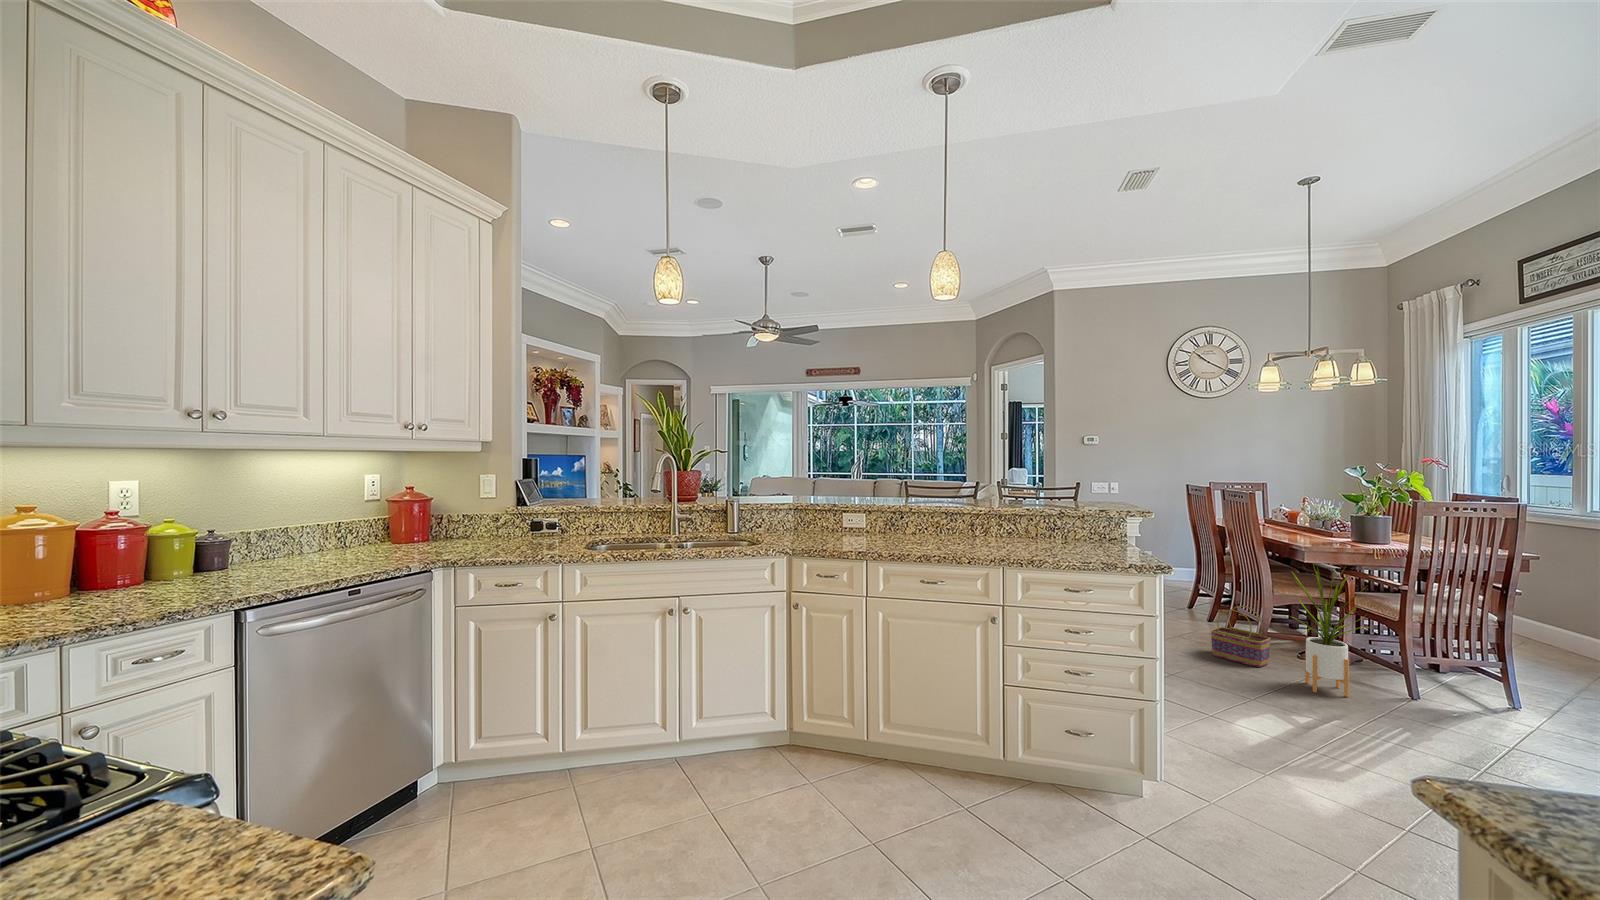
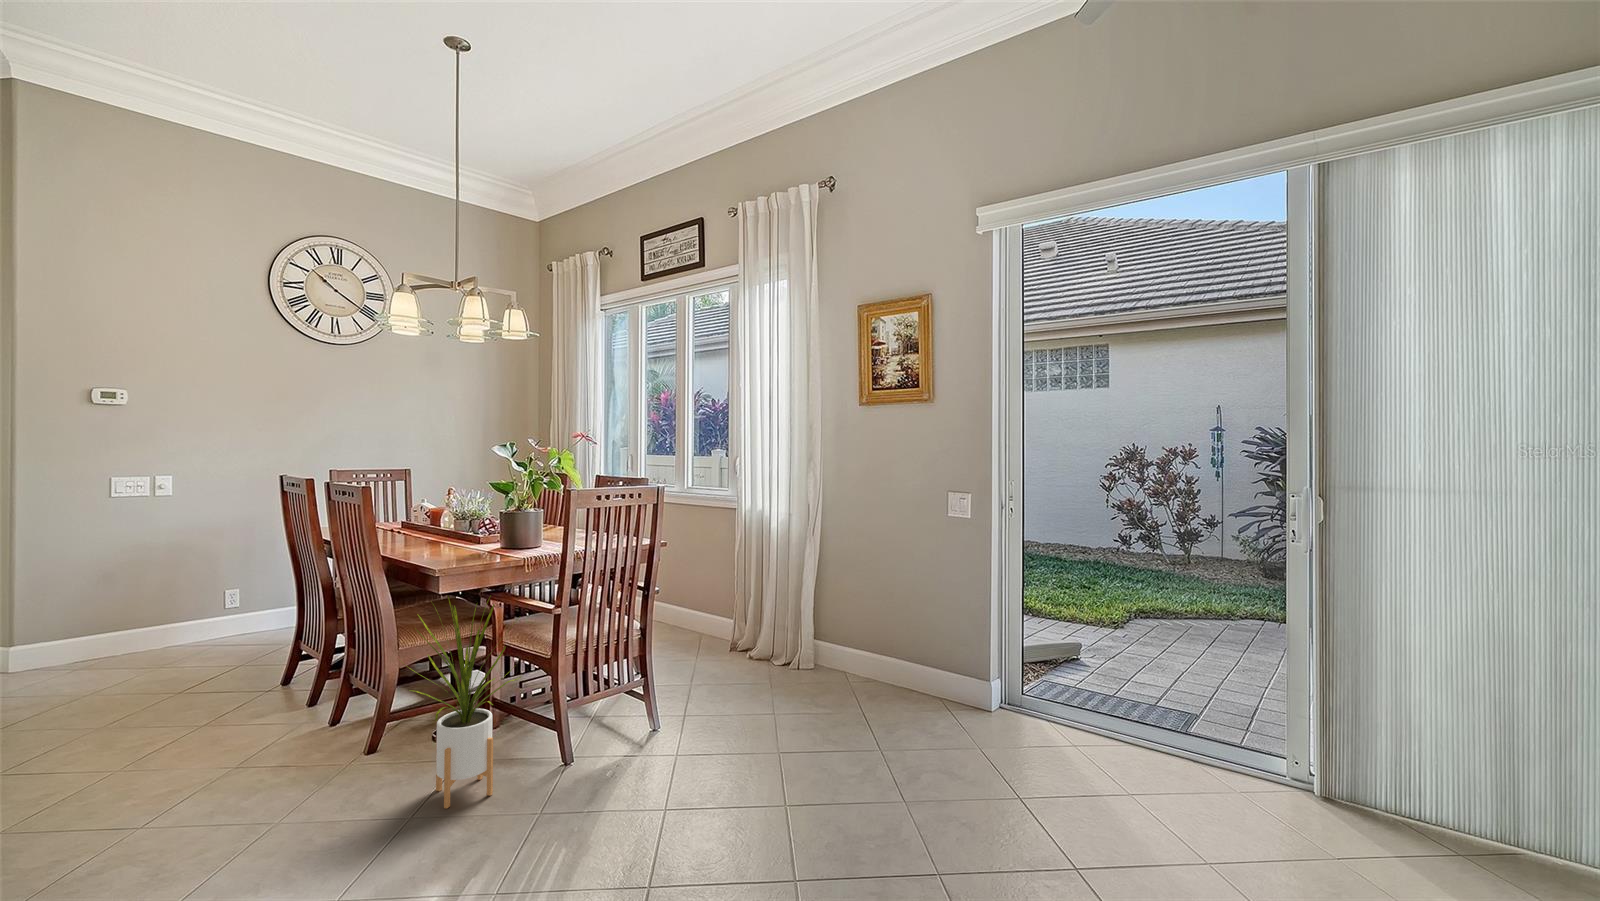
basket: present [1211,606,1270,667] -> none [288,682,390,789]

